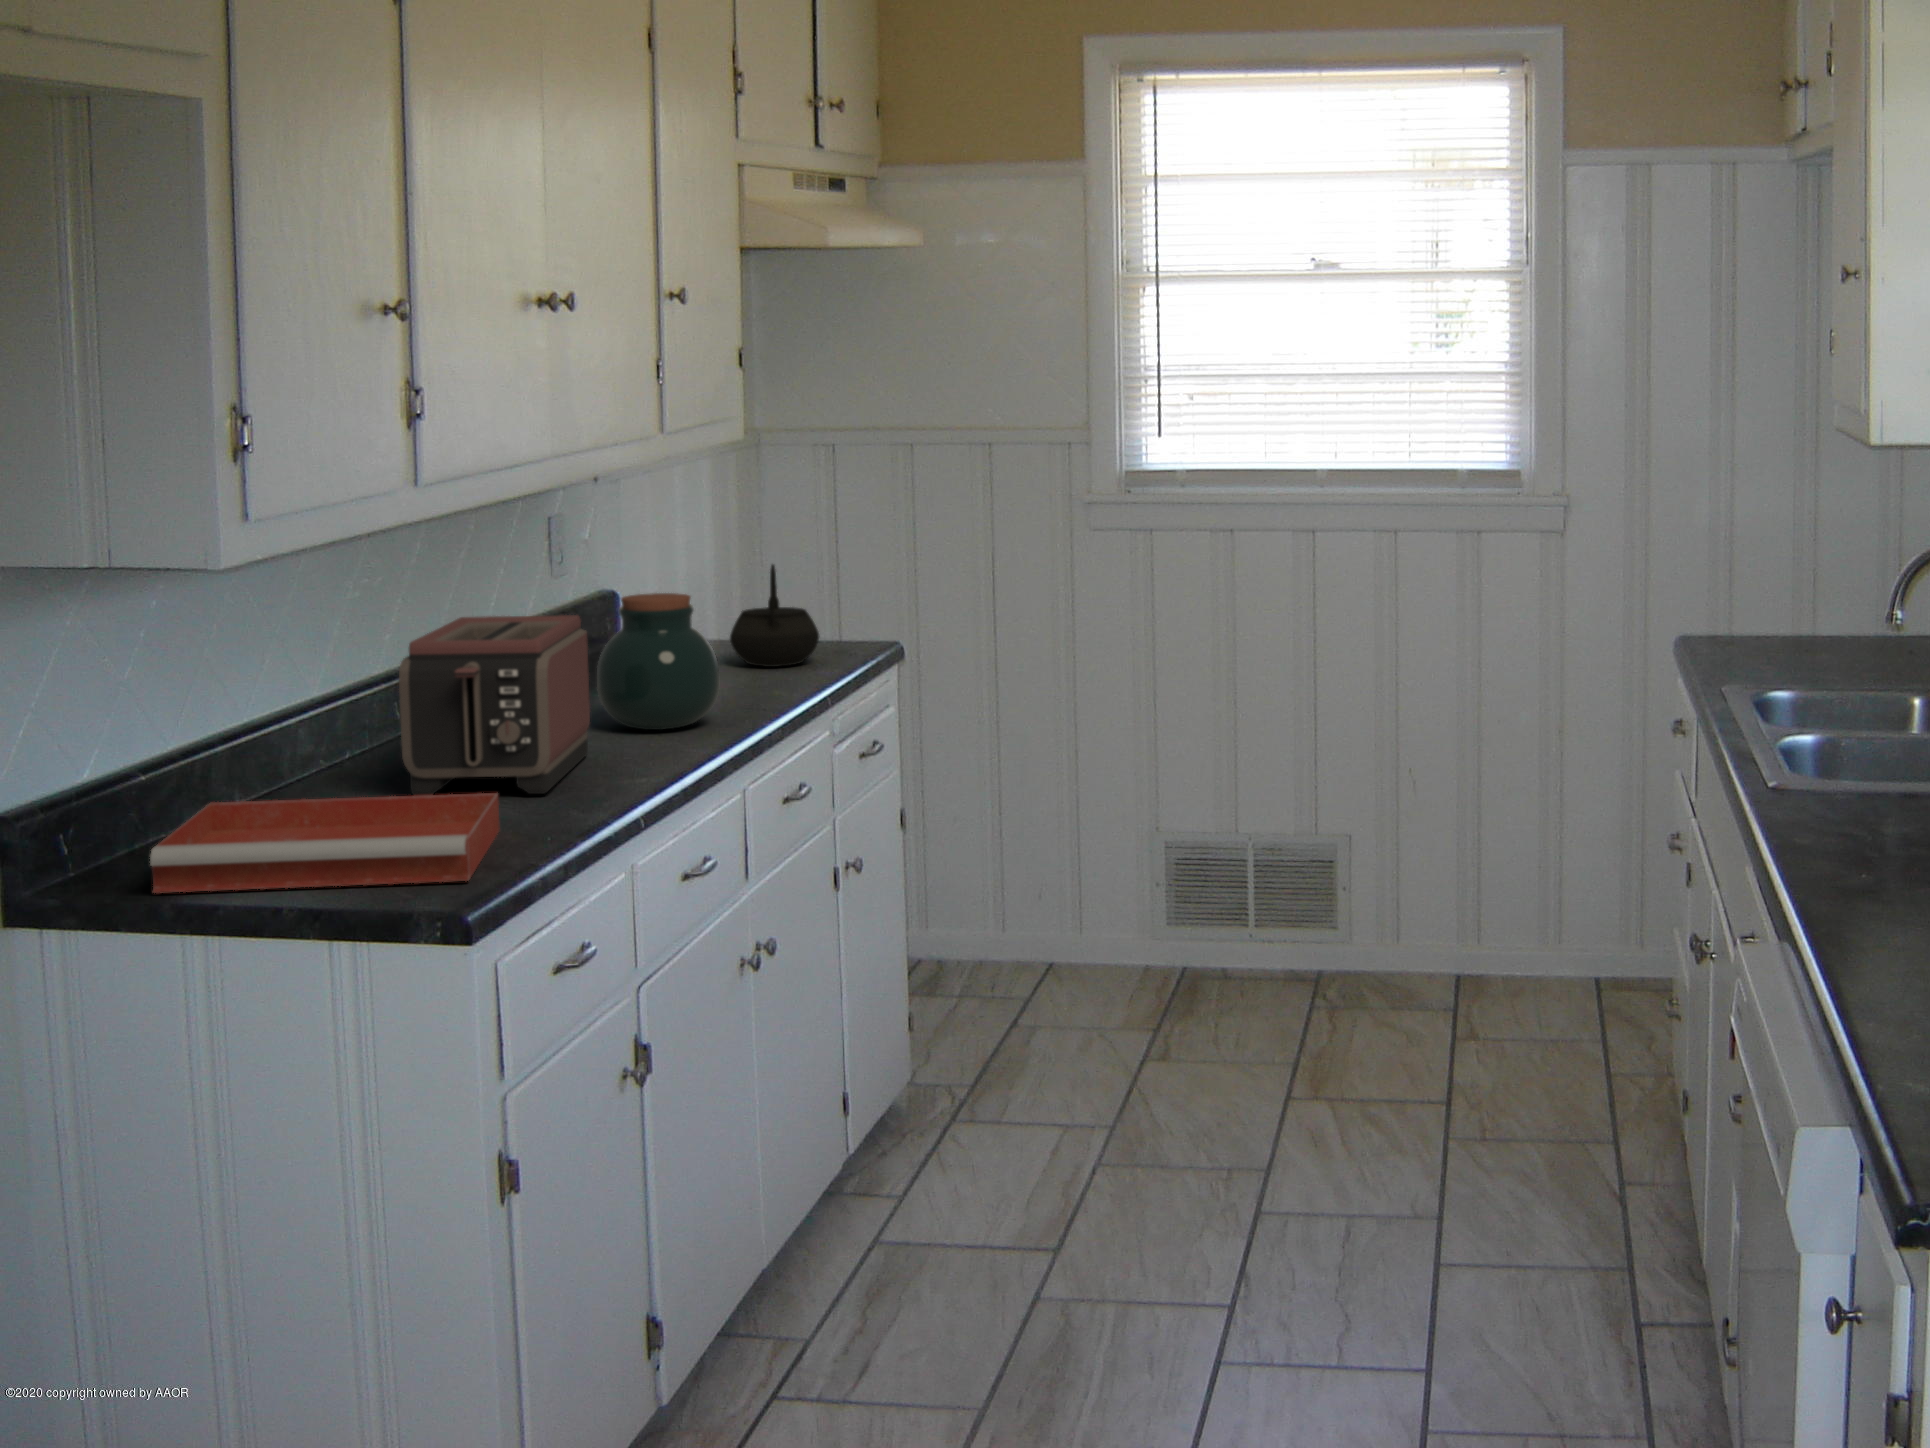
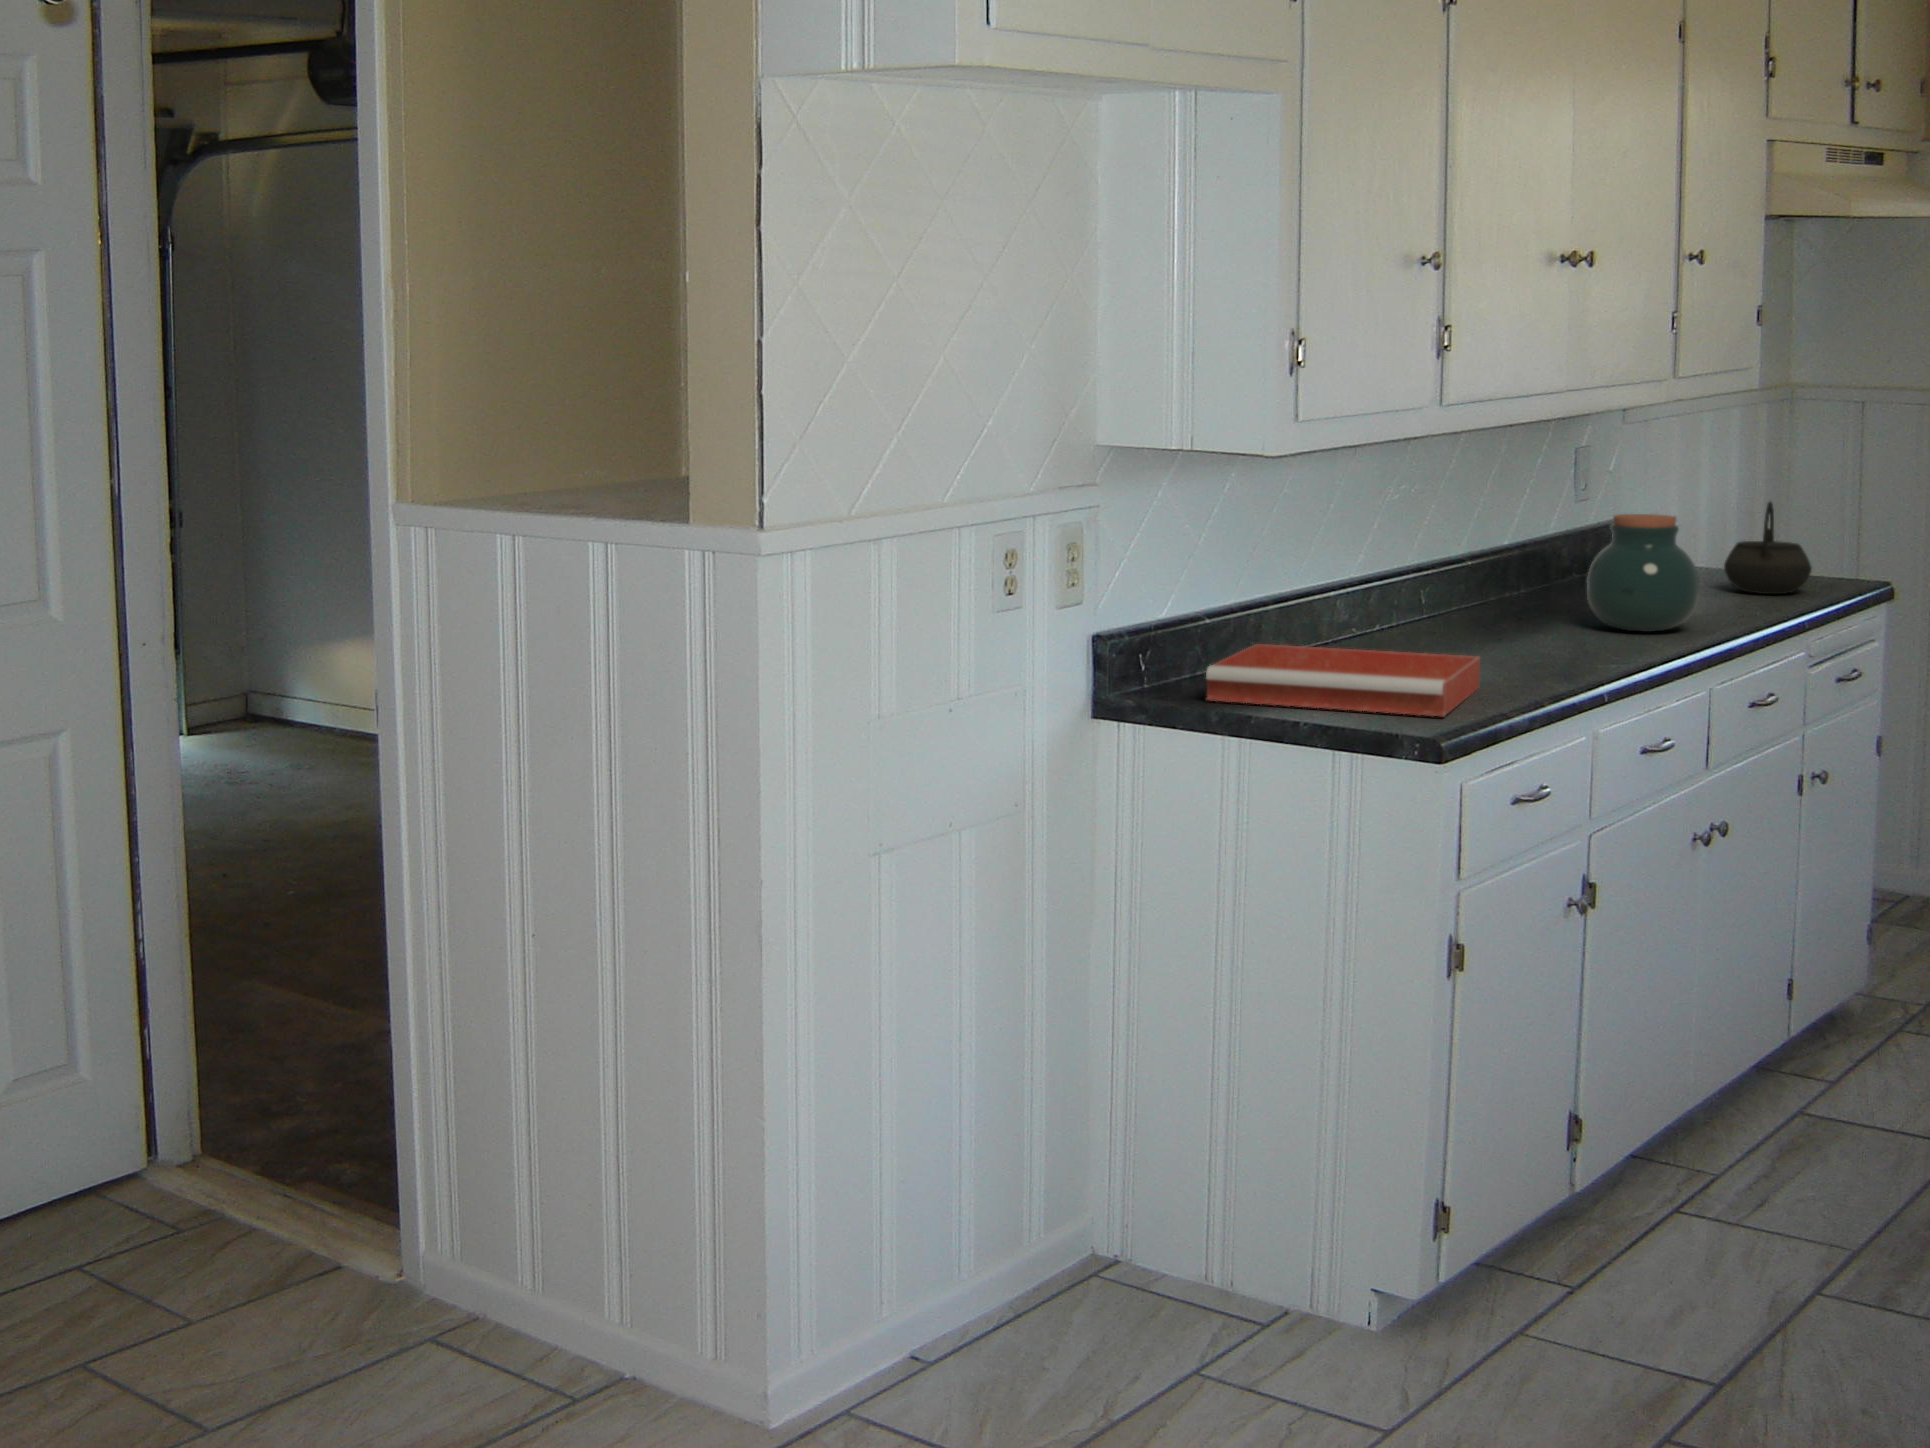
toaster: present [399,615,590,796] -> none [1409,521,1576,667]

